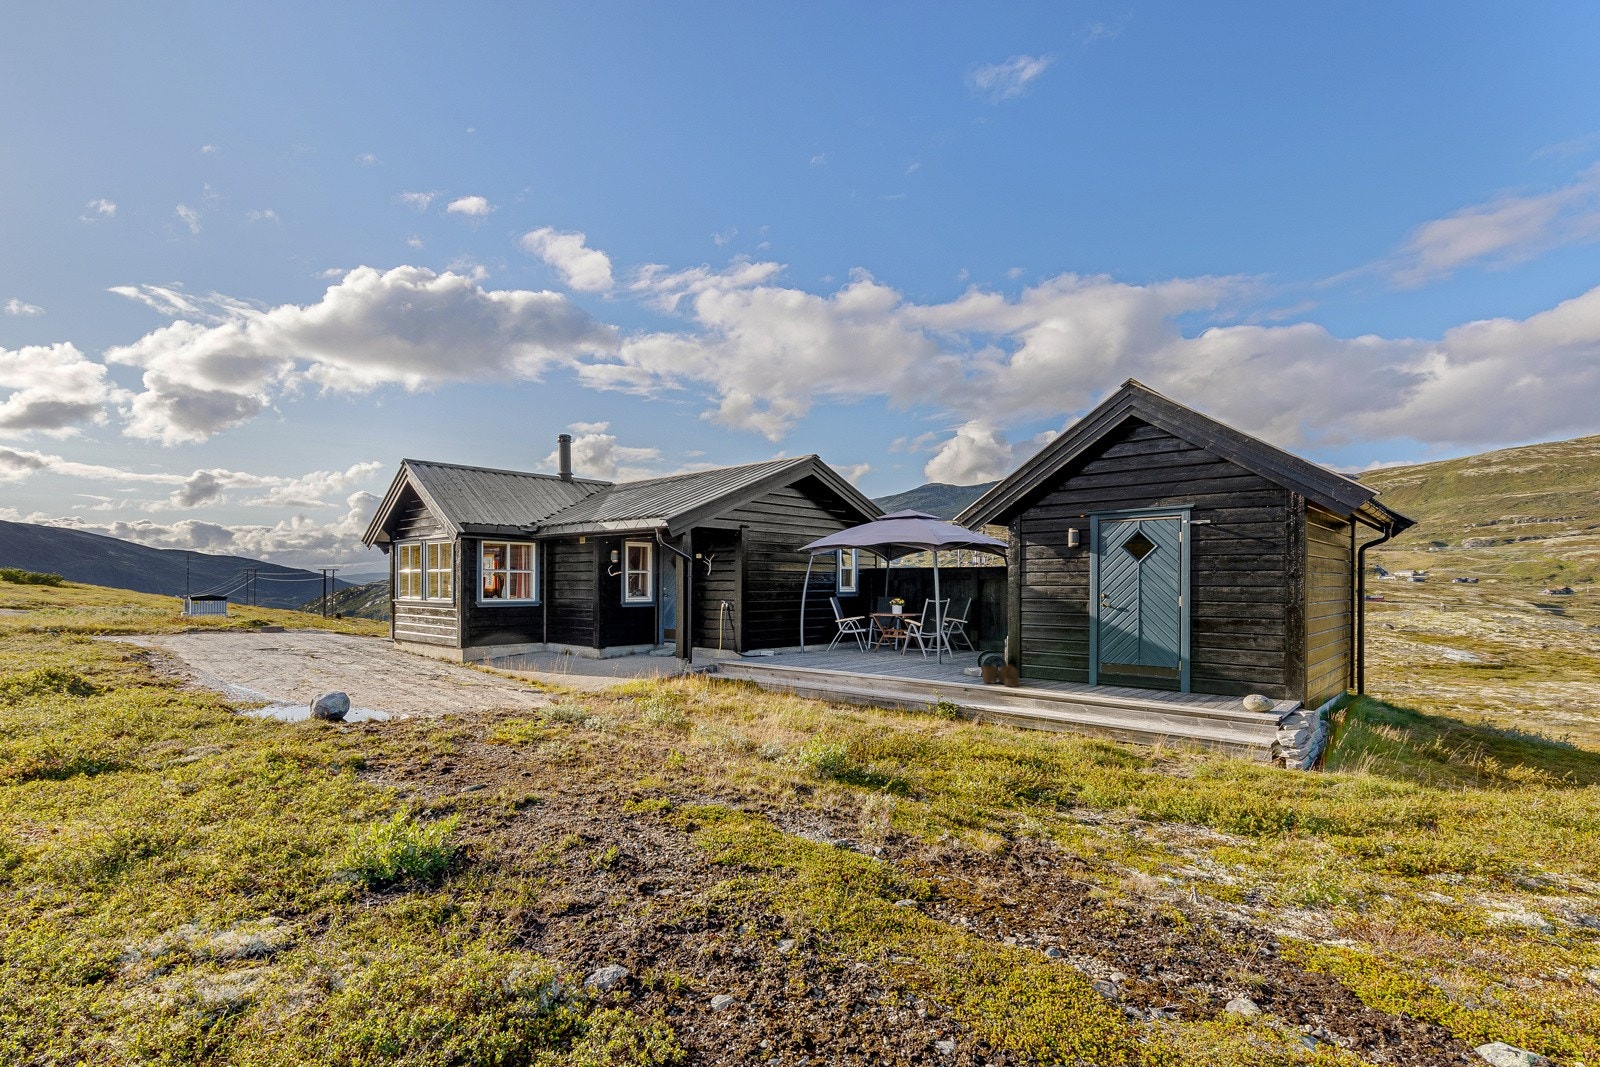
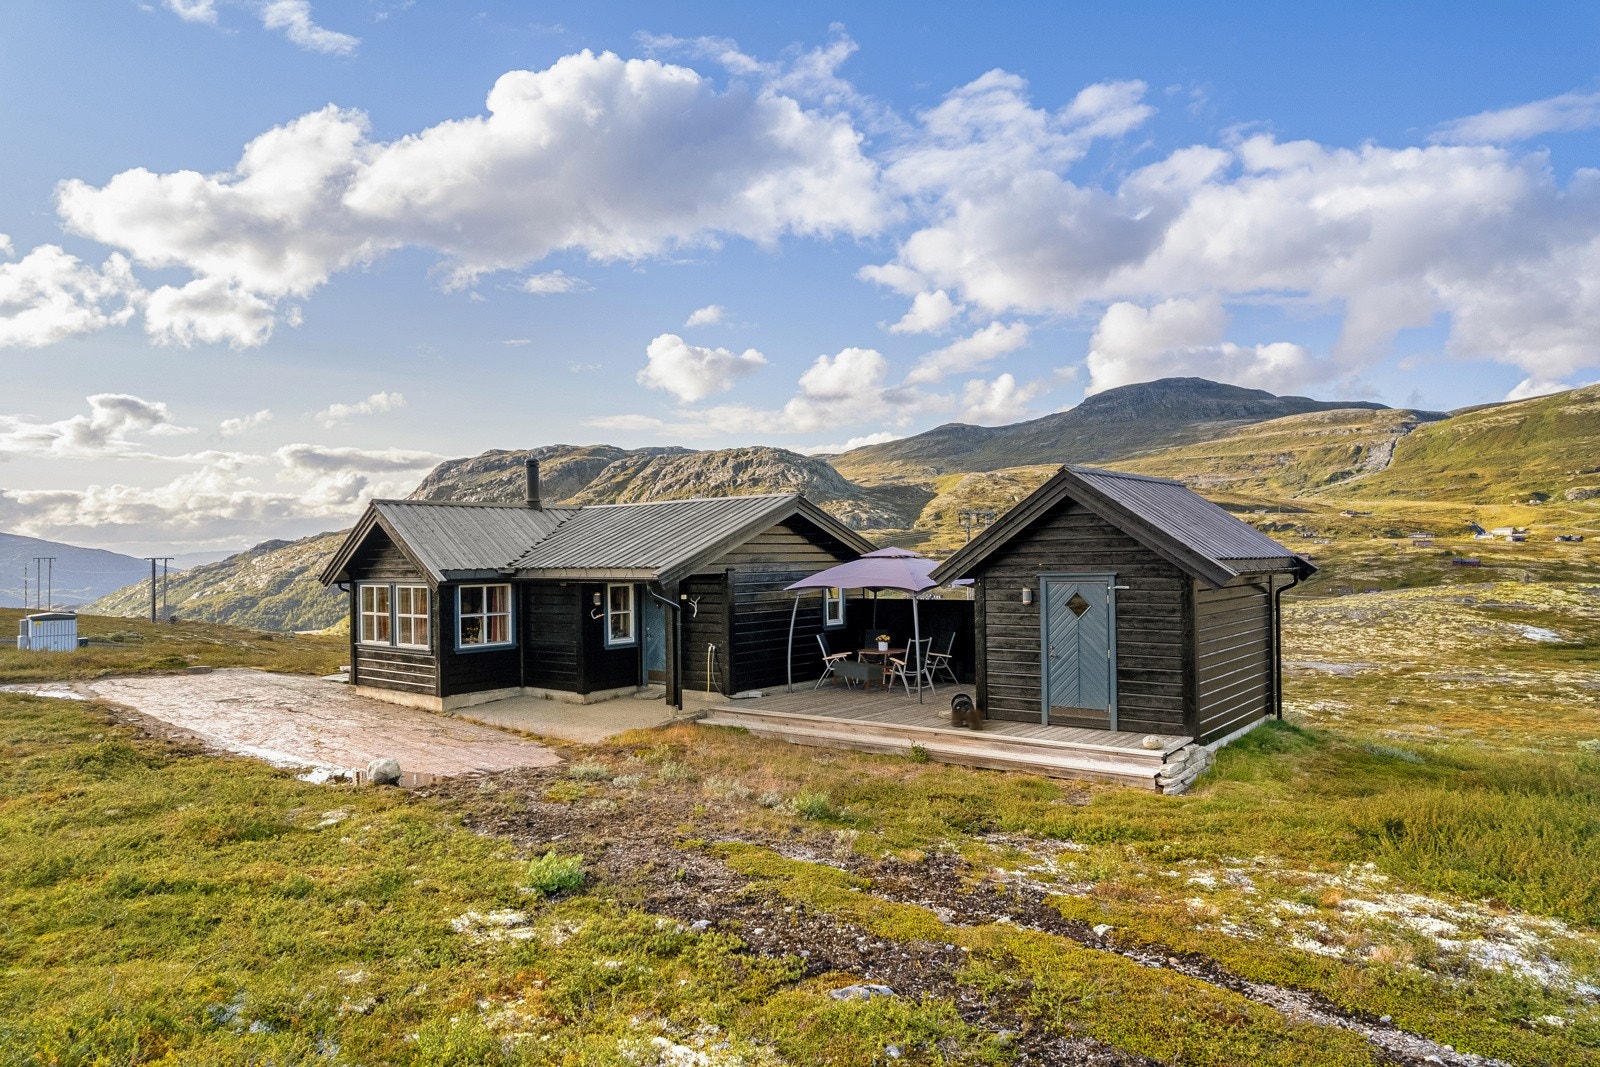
bench: none [847,624,899,655] -> present [833,661,883,692]

